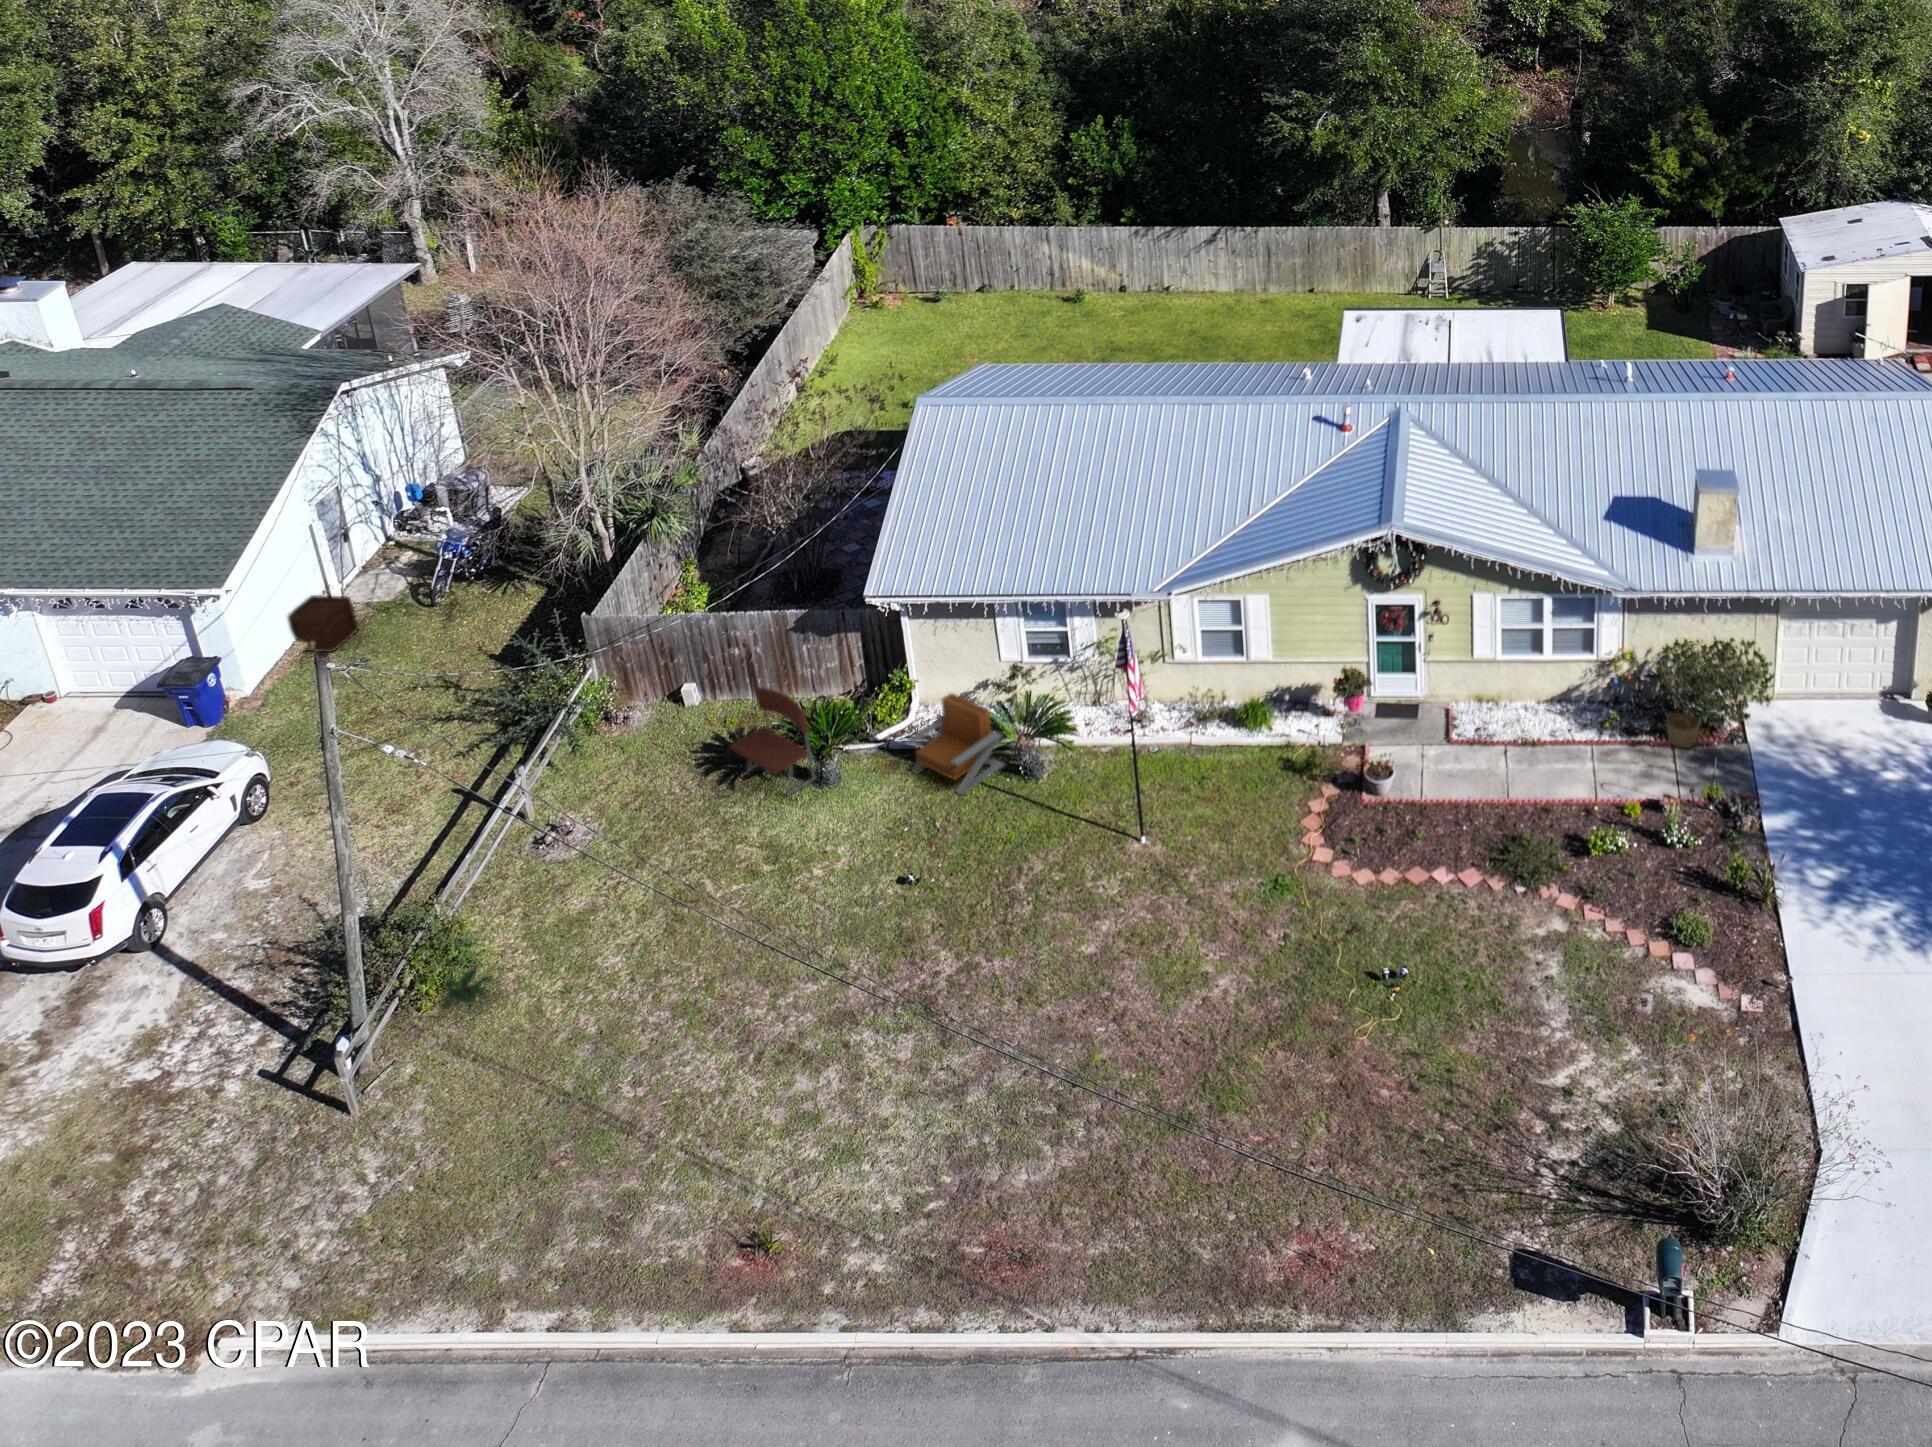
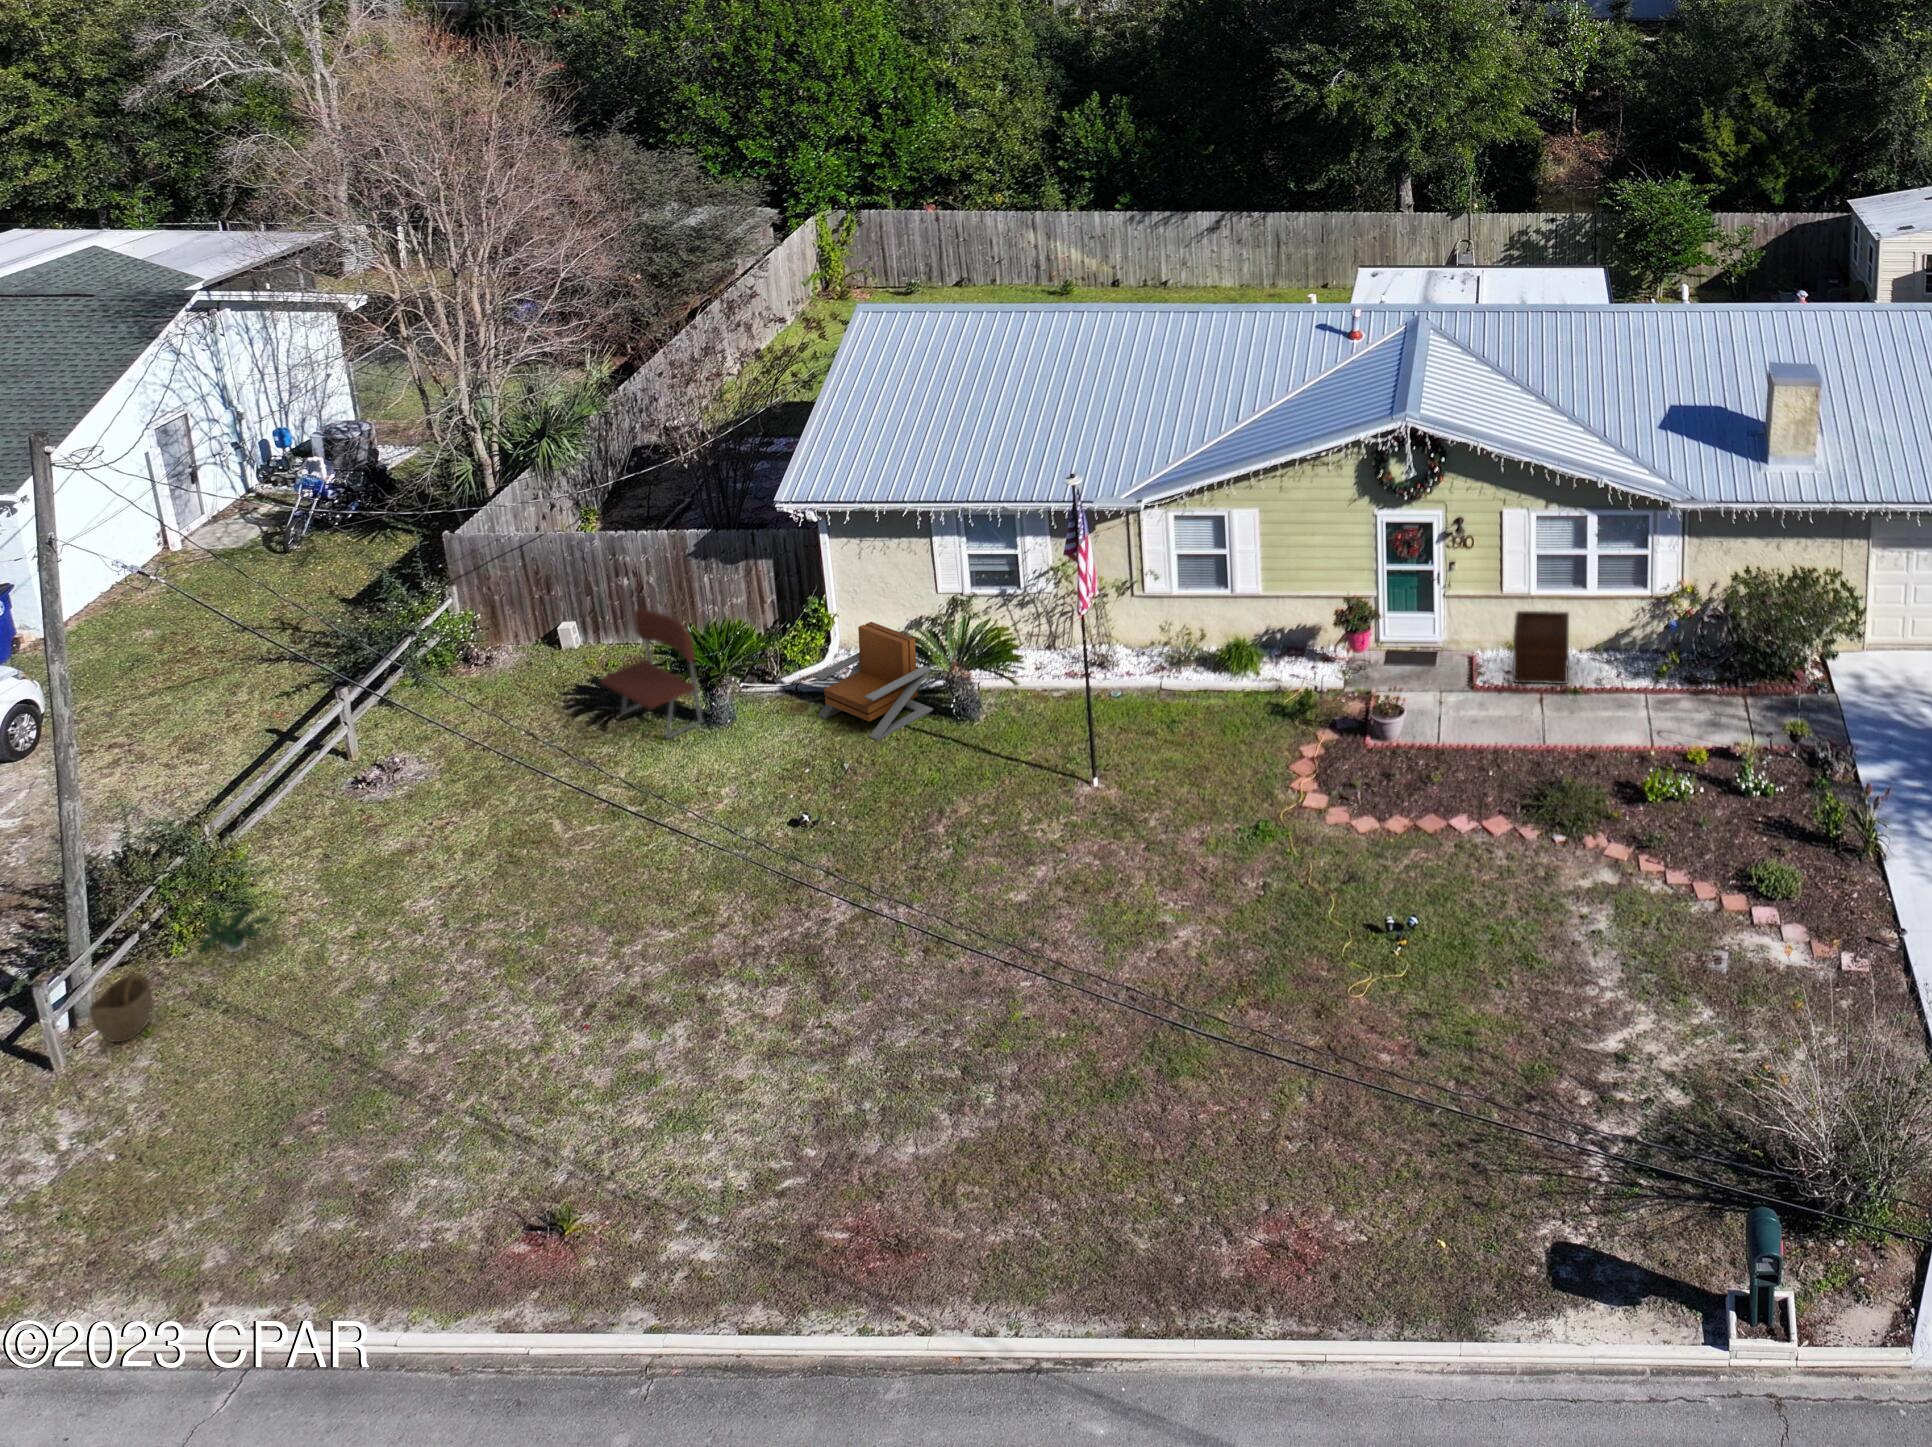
wooden crate: present [288,595,359,652] -> present [1513,611,1569,684]
woven basket: present [1666,711,1700,748] -> present [89,975,153,1042]

